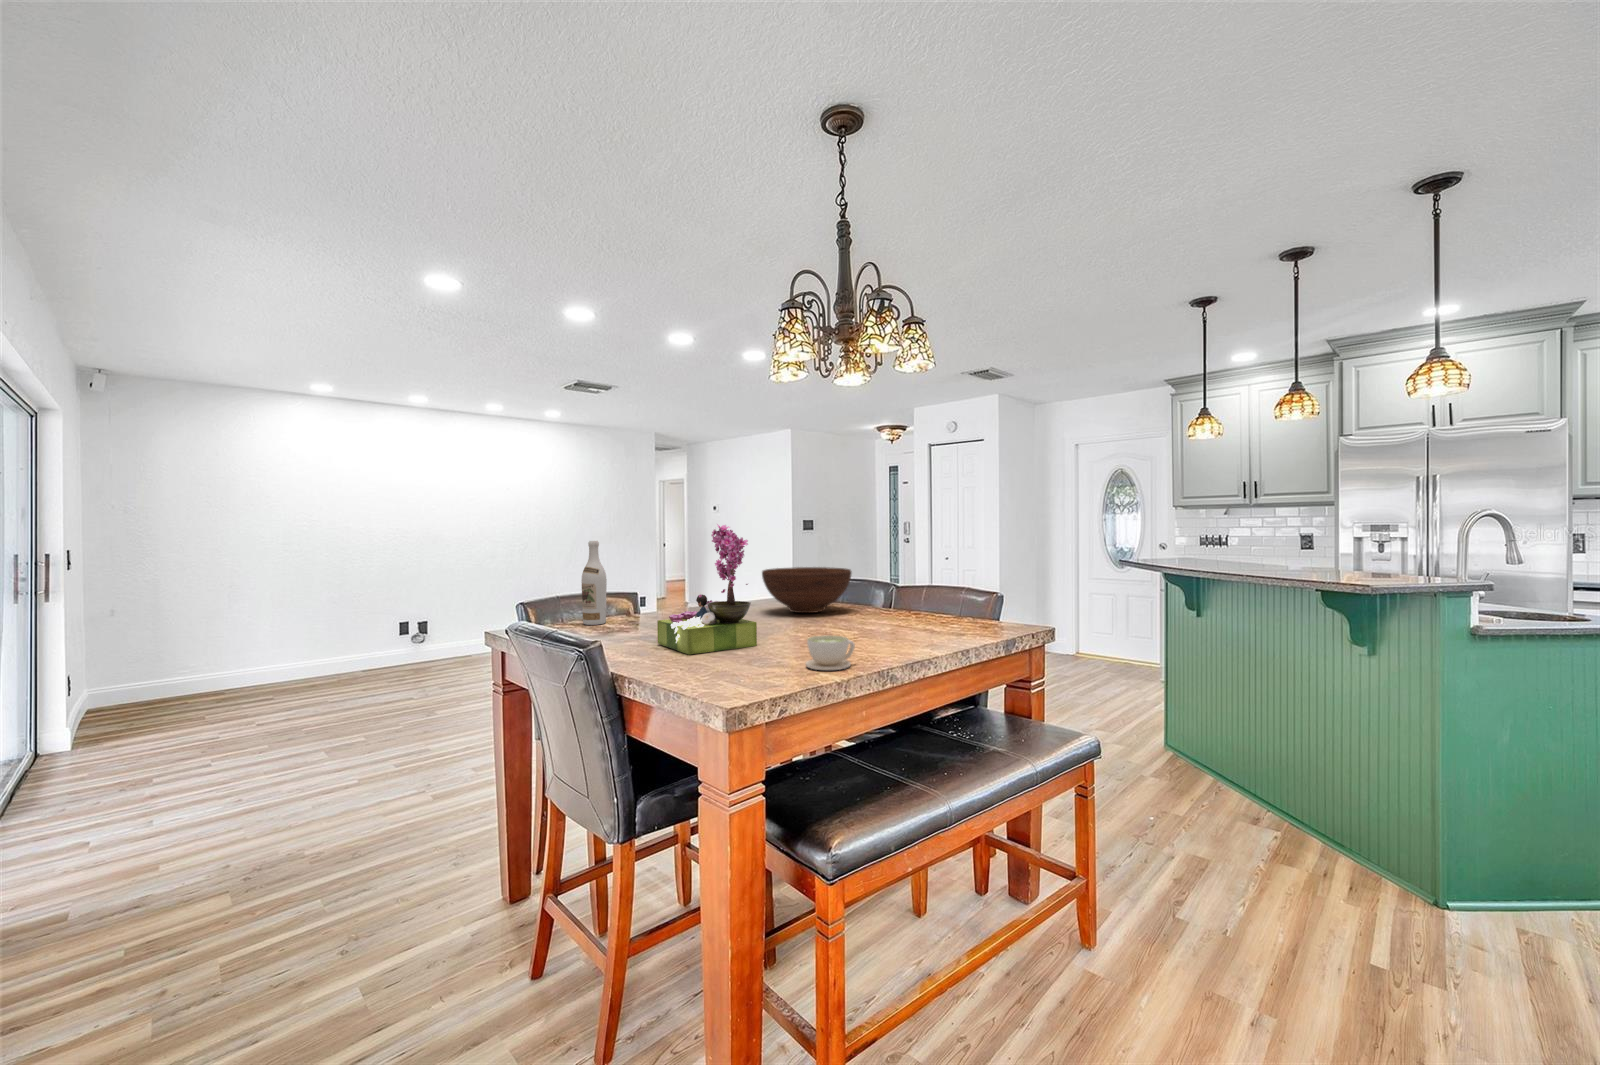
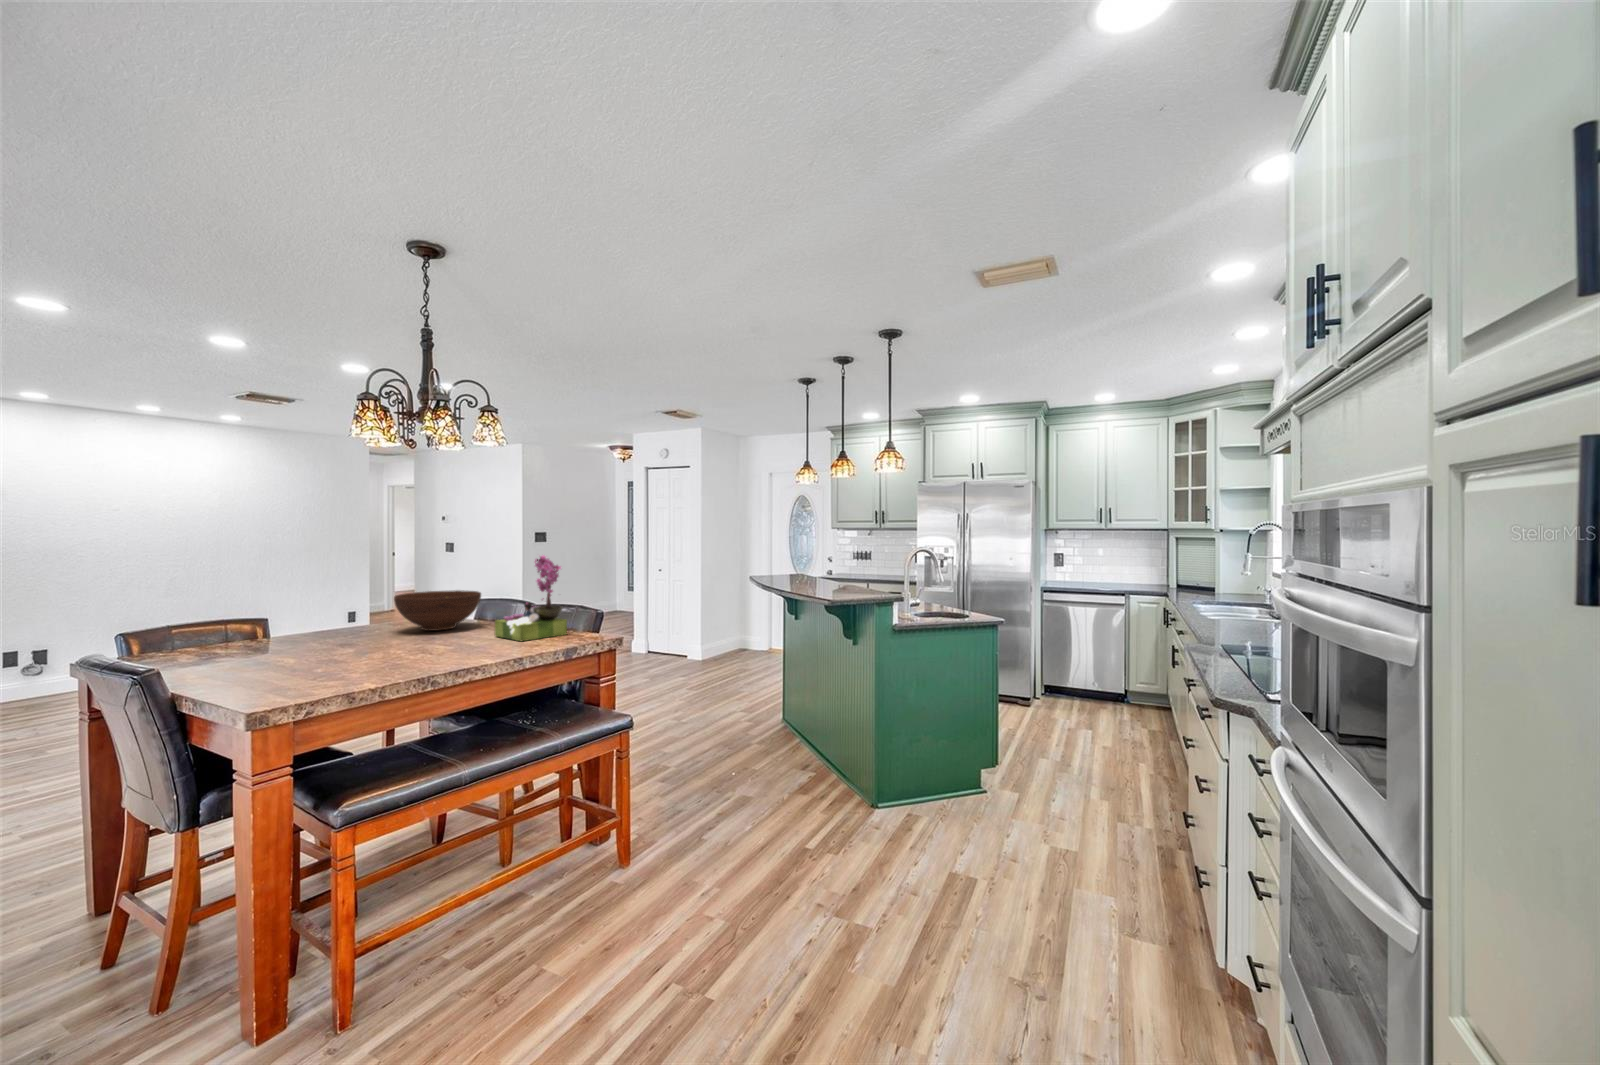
flower arrangement: present [657,524,757,655] -> present [495,555,567,641]
wine bottle: present [581,541,607,625] -> none [192,573,222,650]
coffee cup: present [806,635,855,670] -> none [361,653,407,680]

